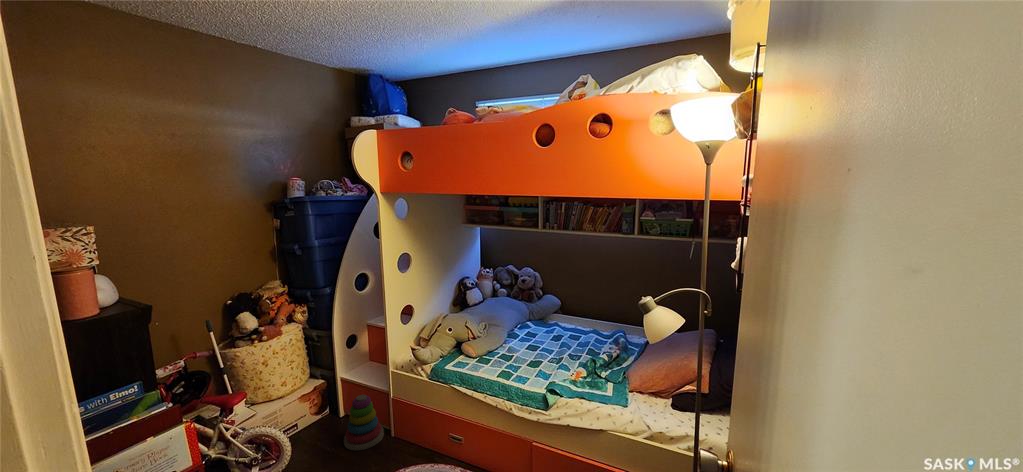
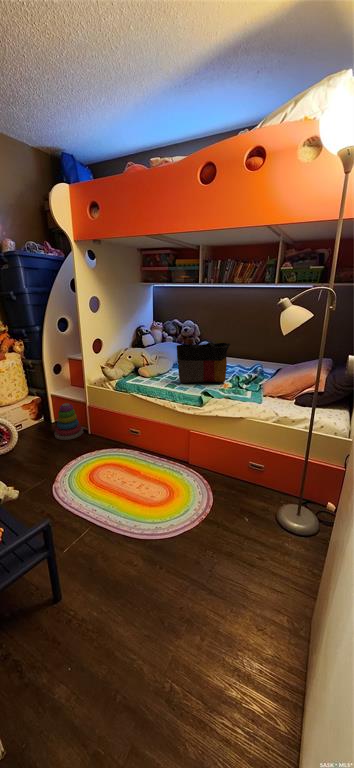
tote bag: none [511,314,582,371] -> present [177,343,230,383]

